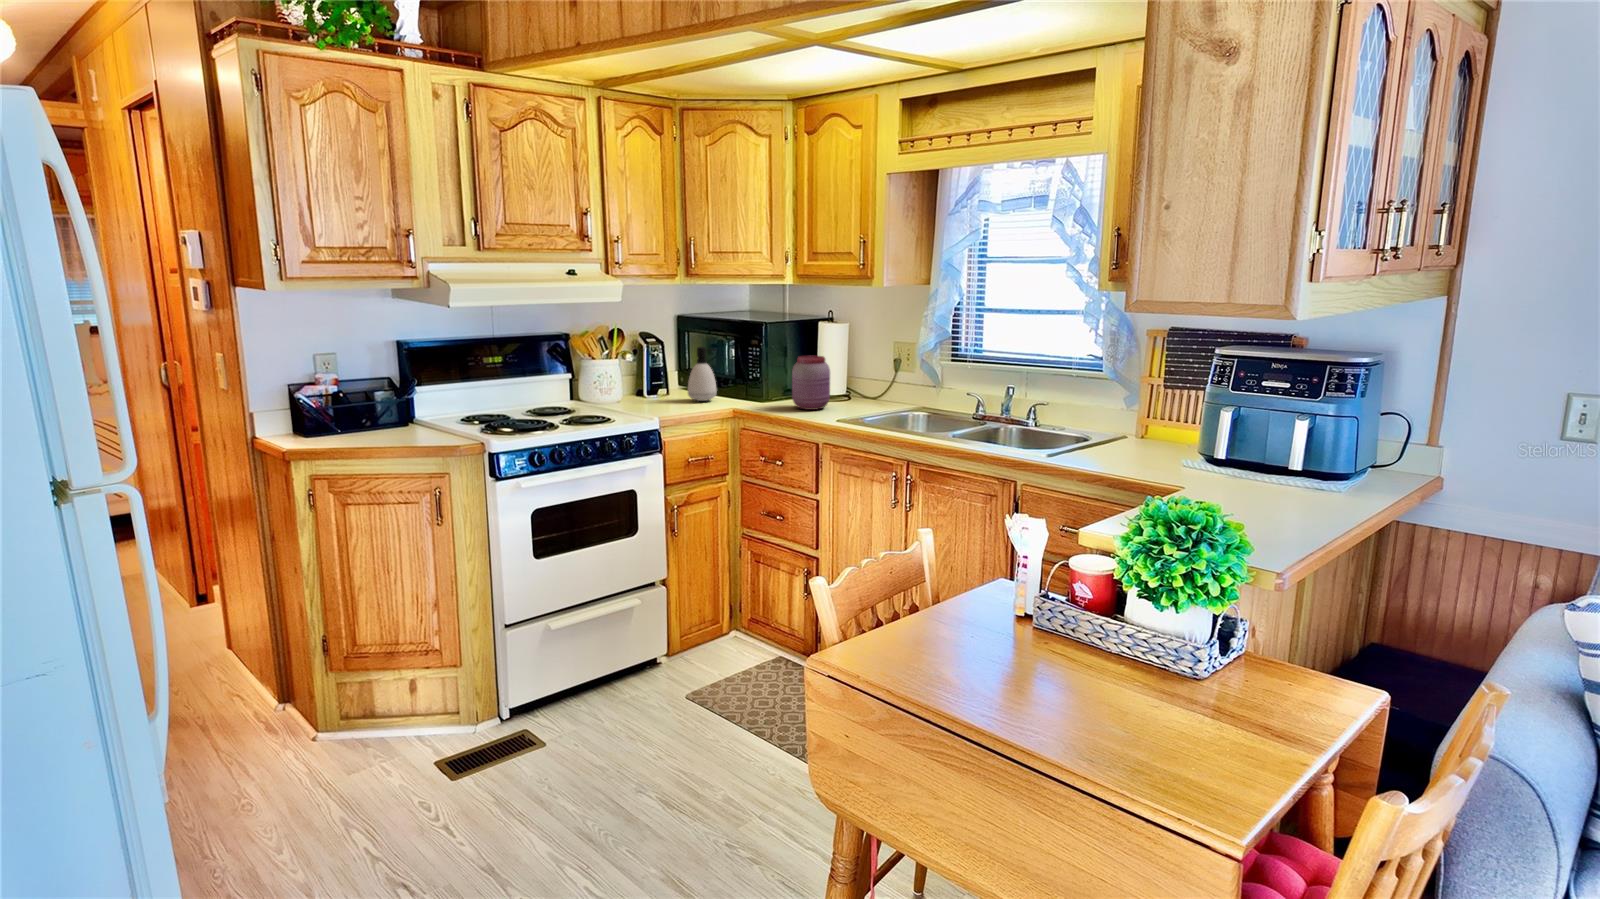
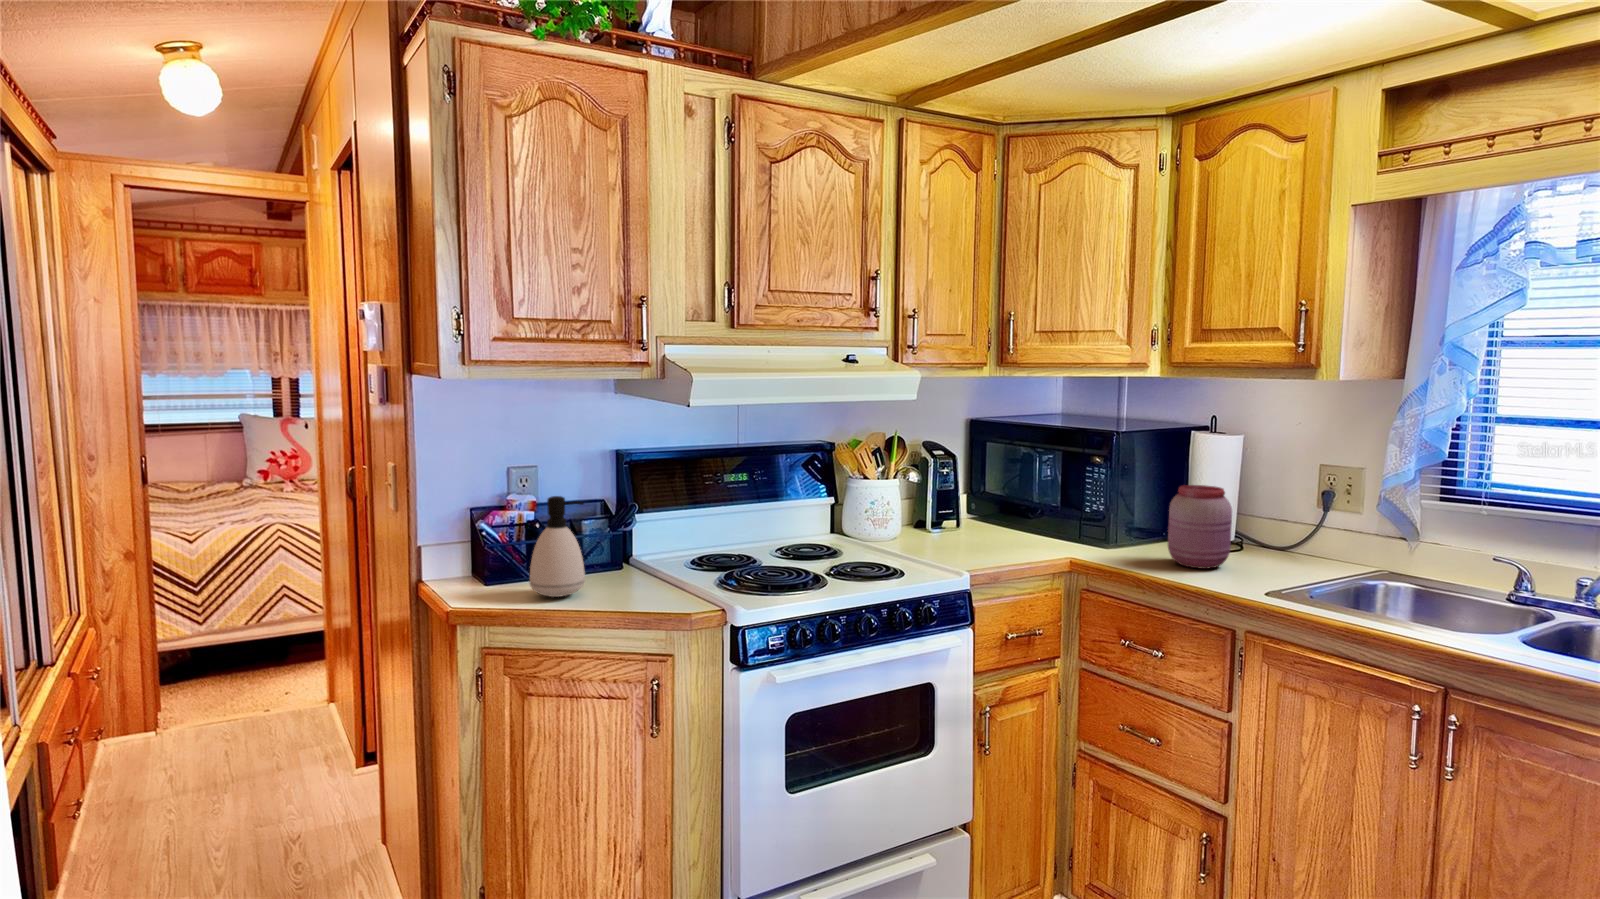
soap dispenser: present [688,347,717,401] -> present [530,496,585,597]

